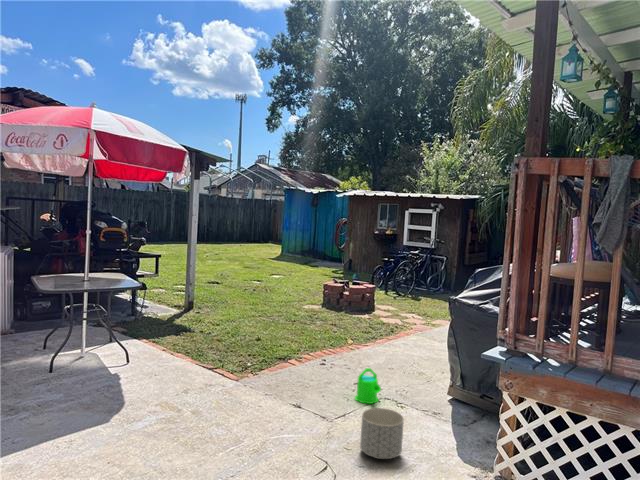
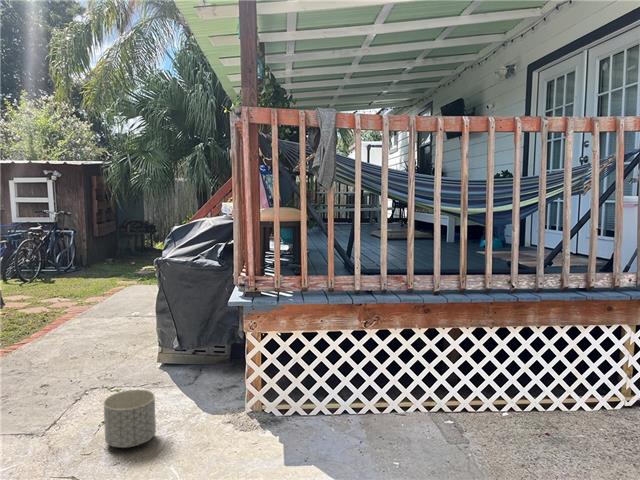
watering can: present [355,368,381,404] -> none [53,358,93,401]

